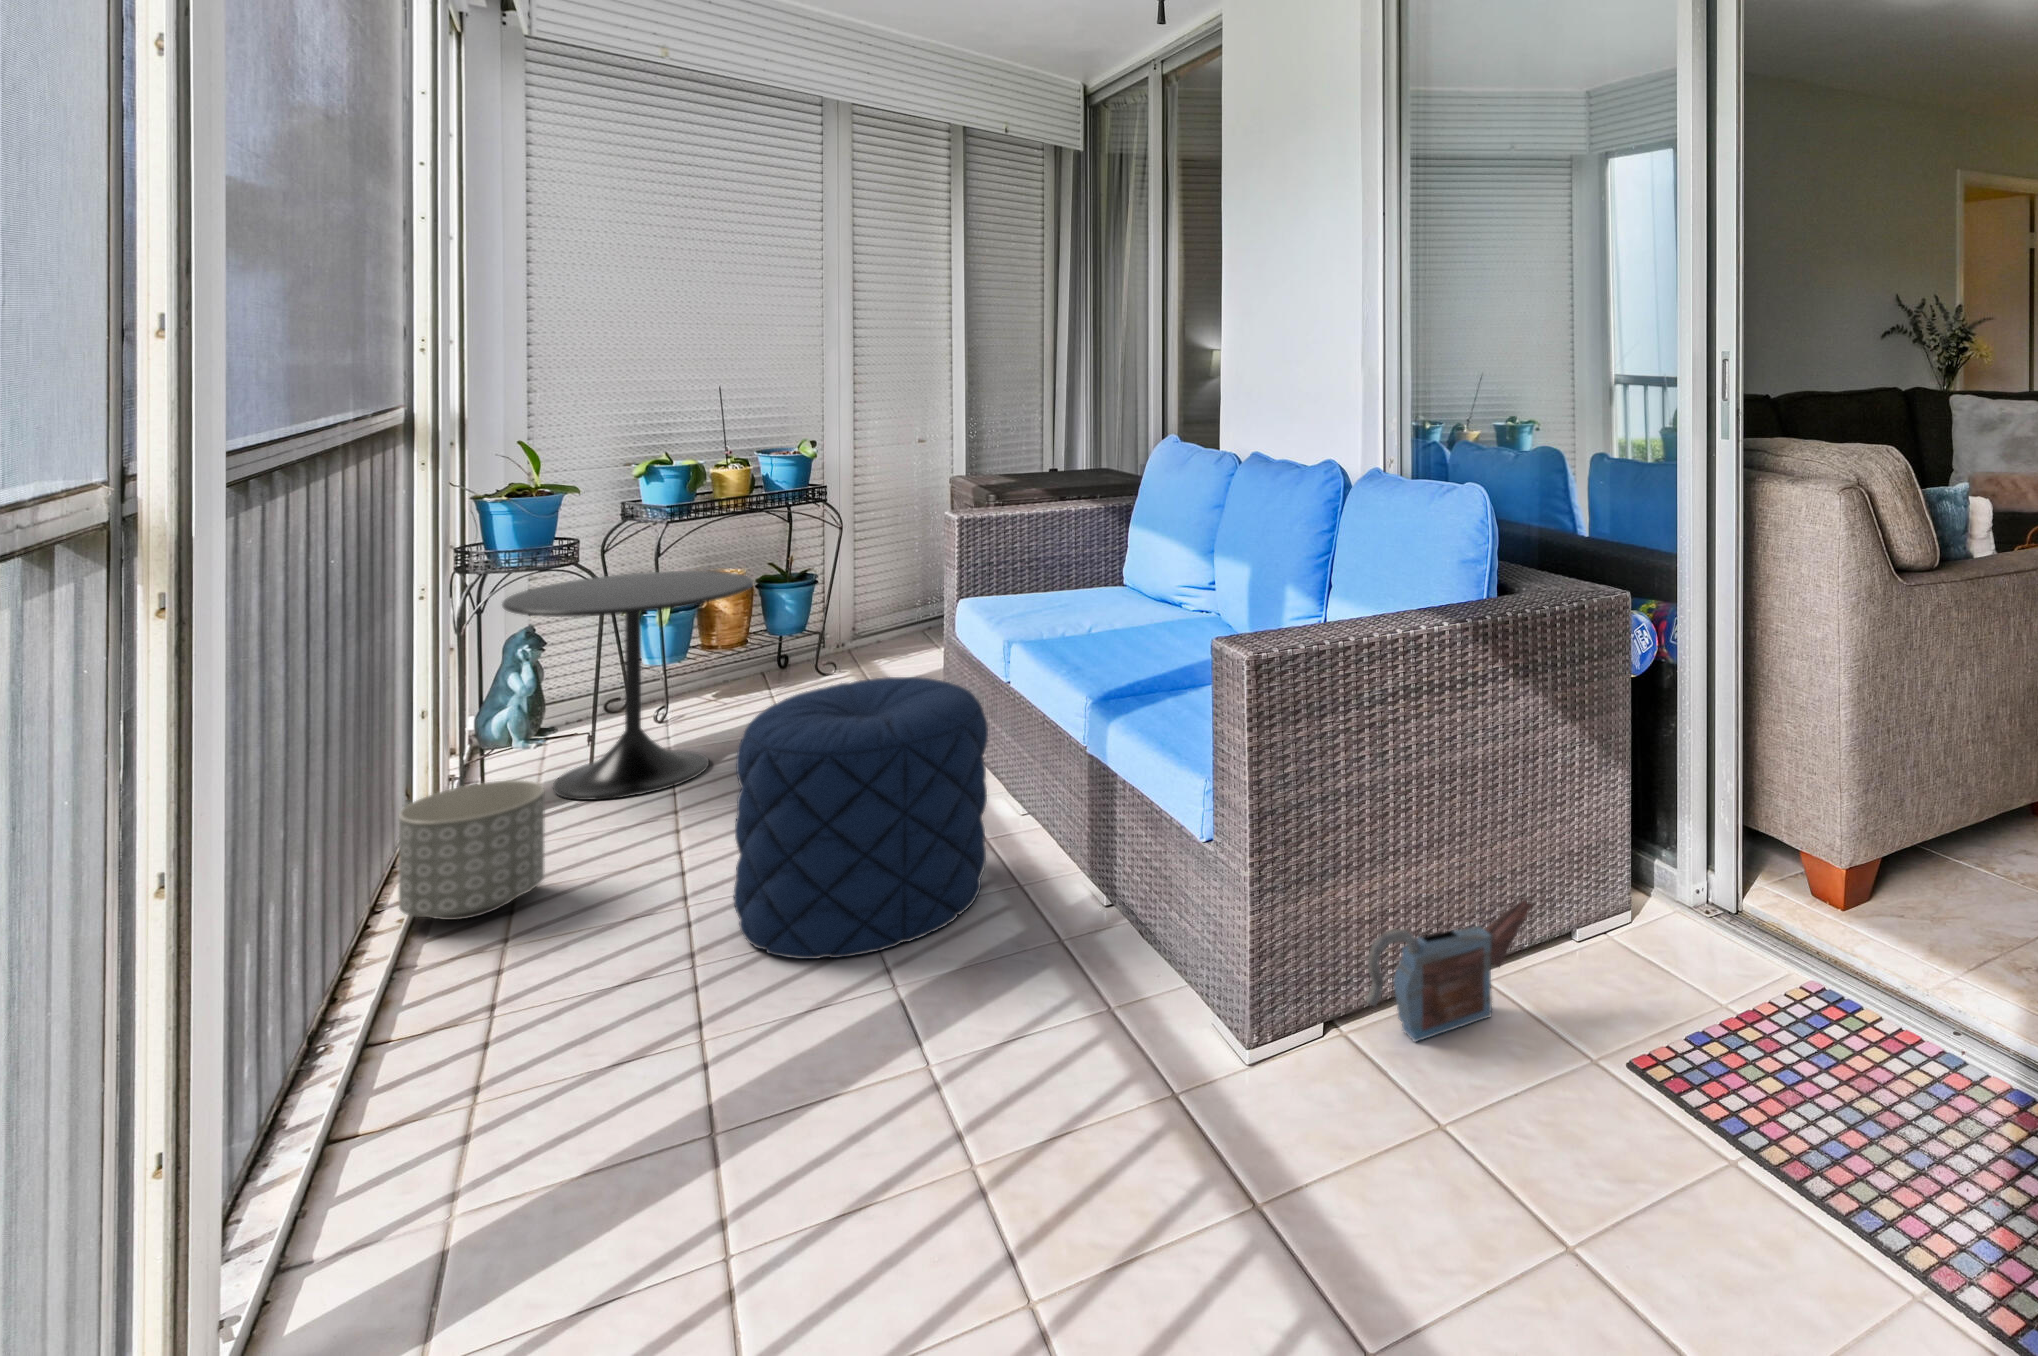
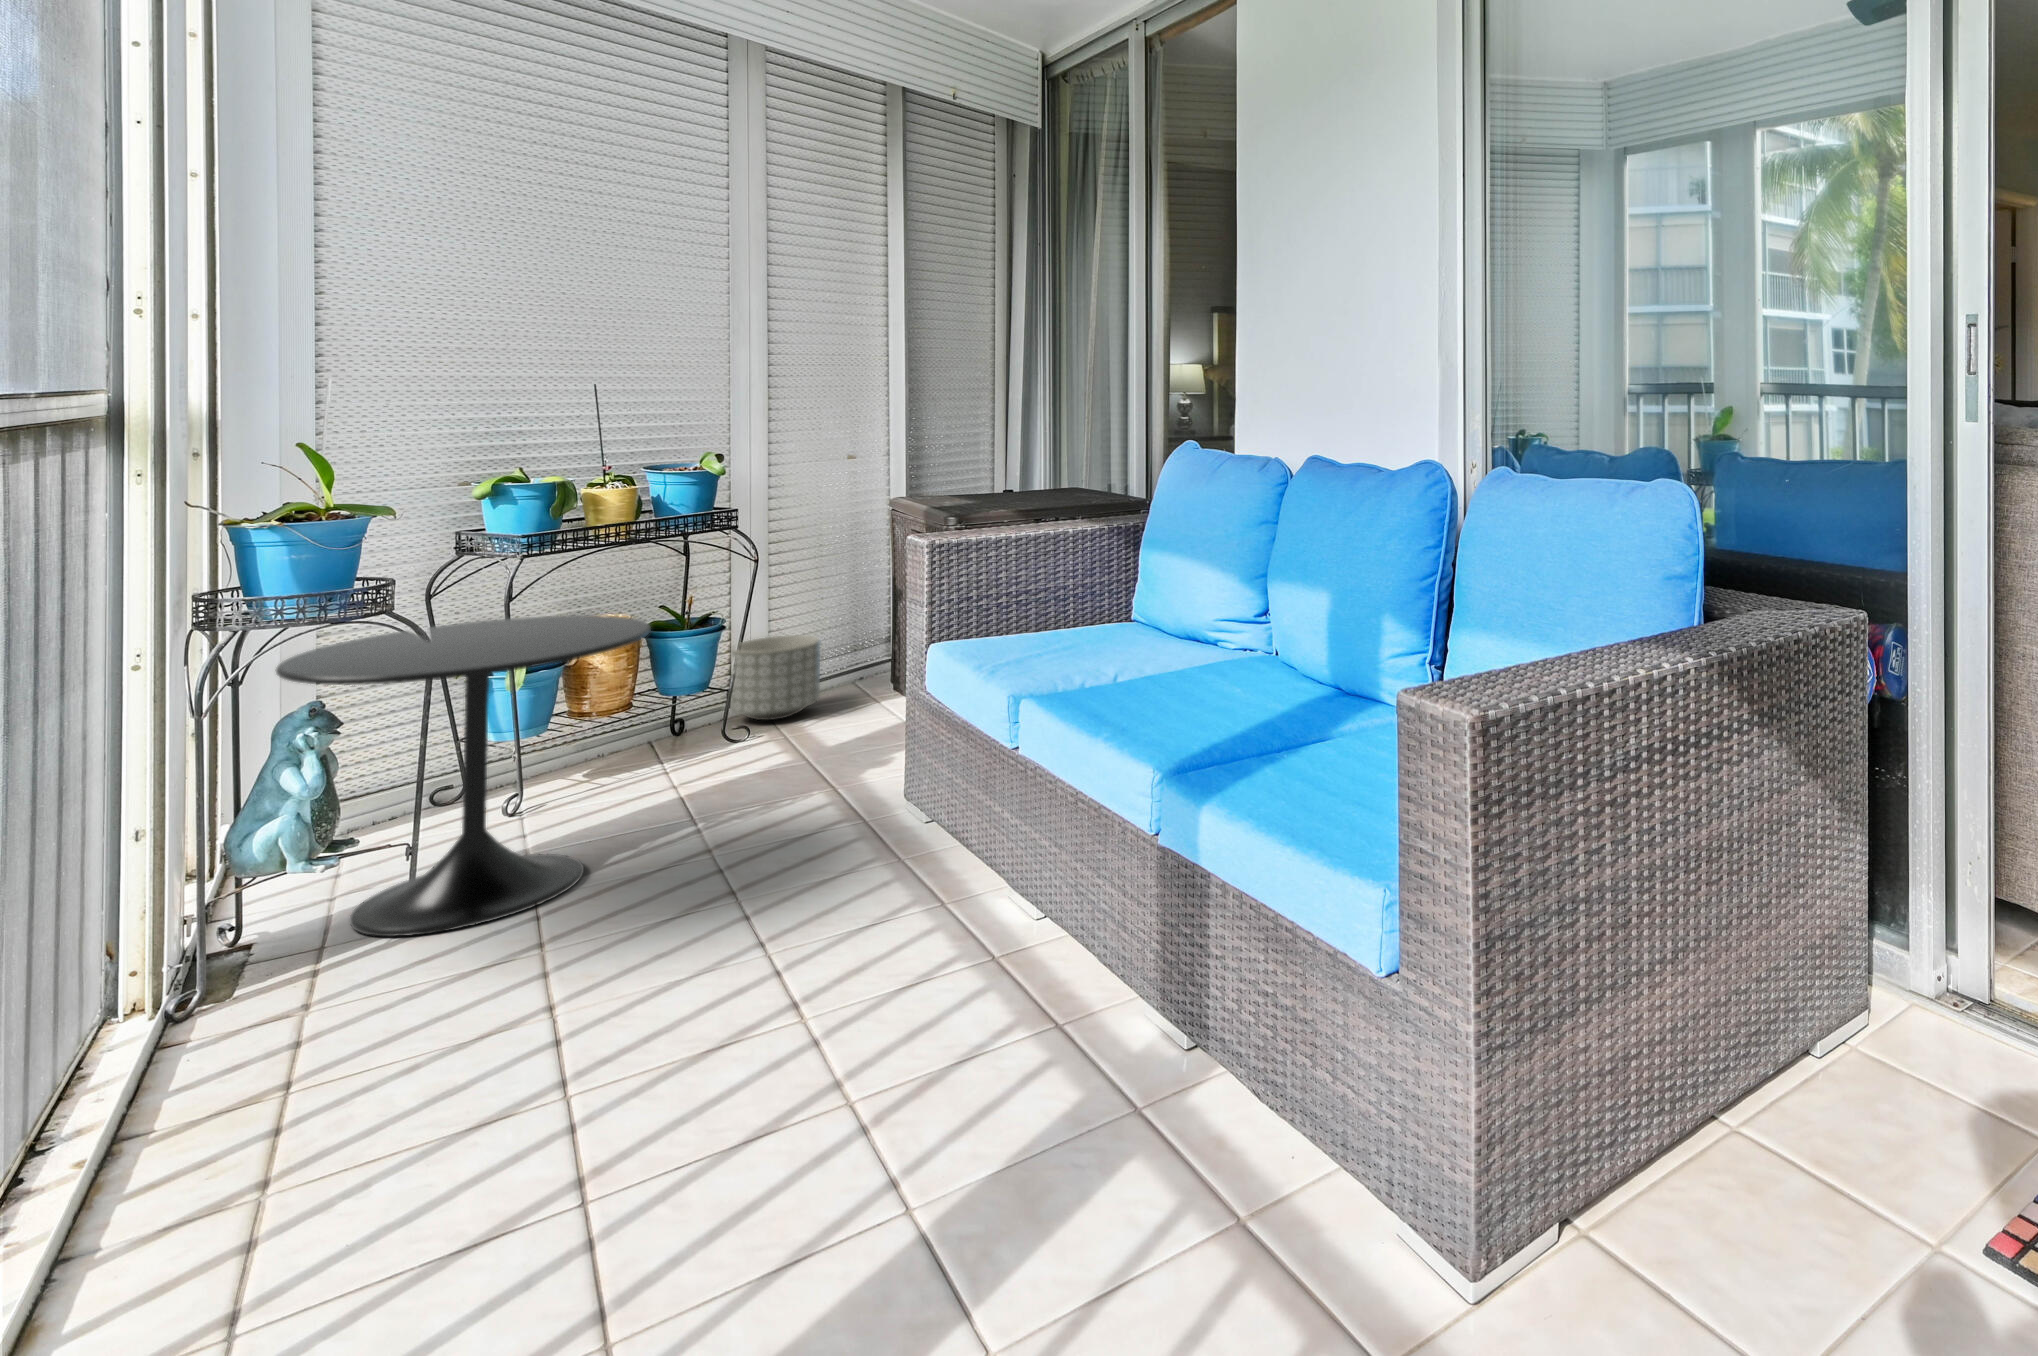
pouf: present [734,677,988,959] -> none [638,751,1013,1183]
planter: present [399,780,545,920] -> present [730,635,820,720]
watering can: present [1366,900,1532,1042] -> none [1630,1018,1811,1246]

